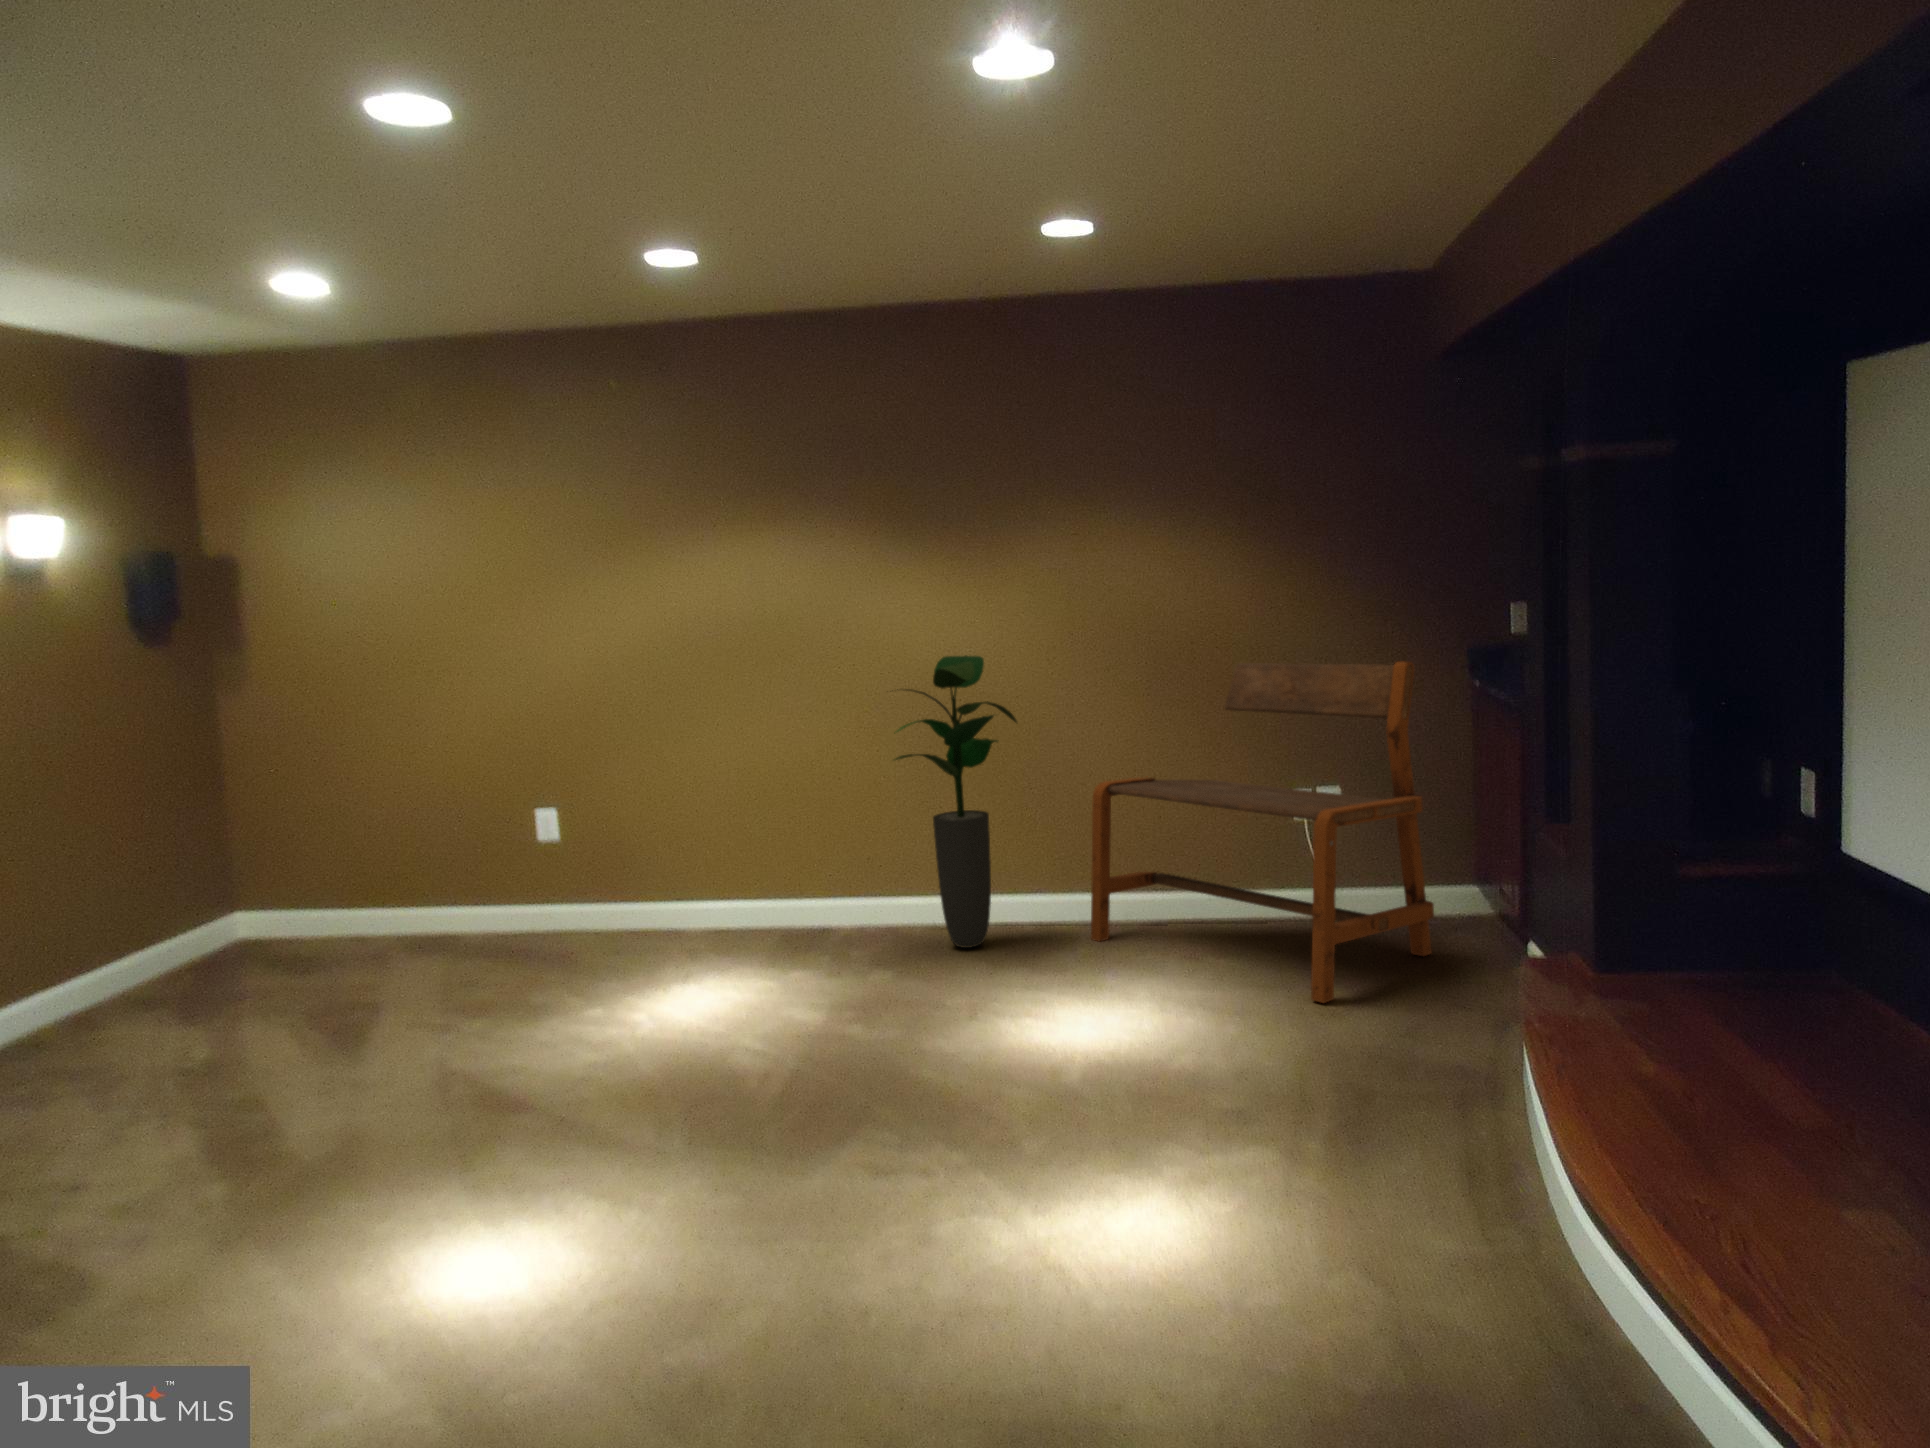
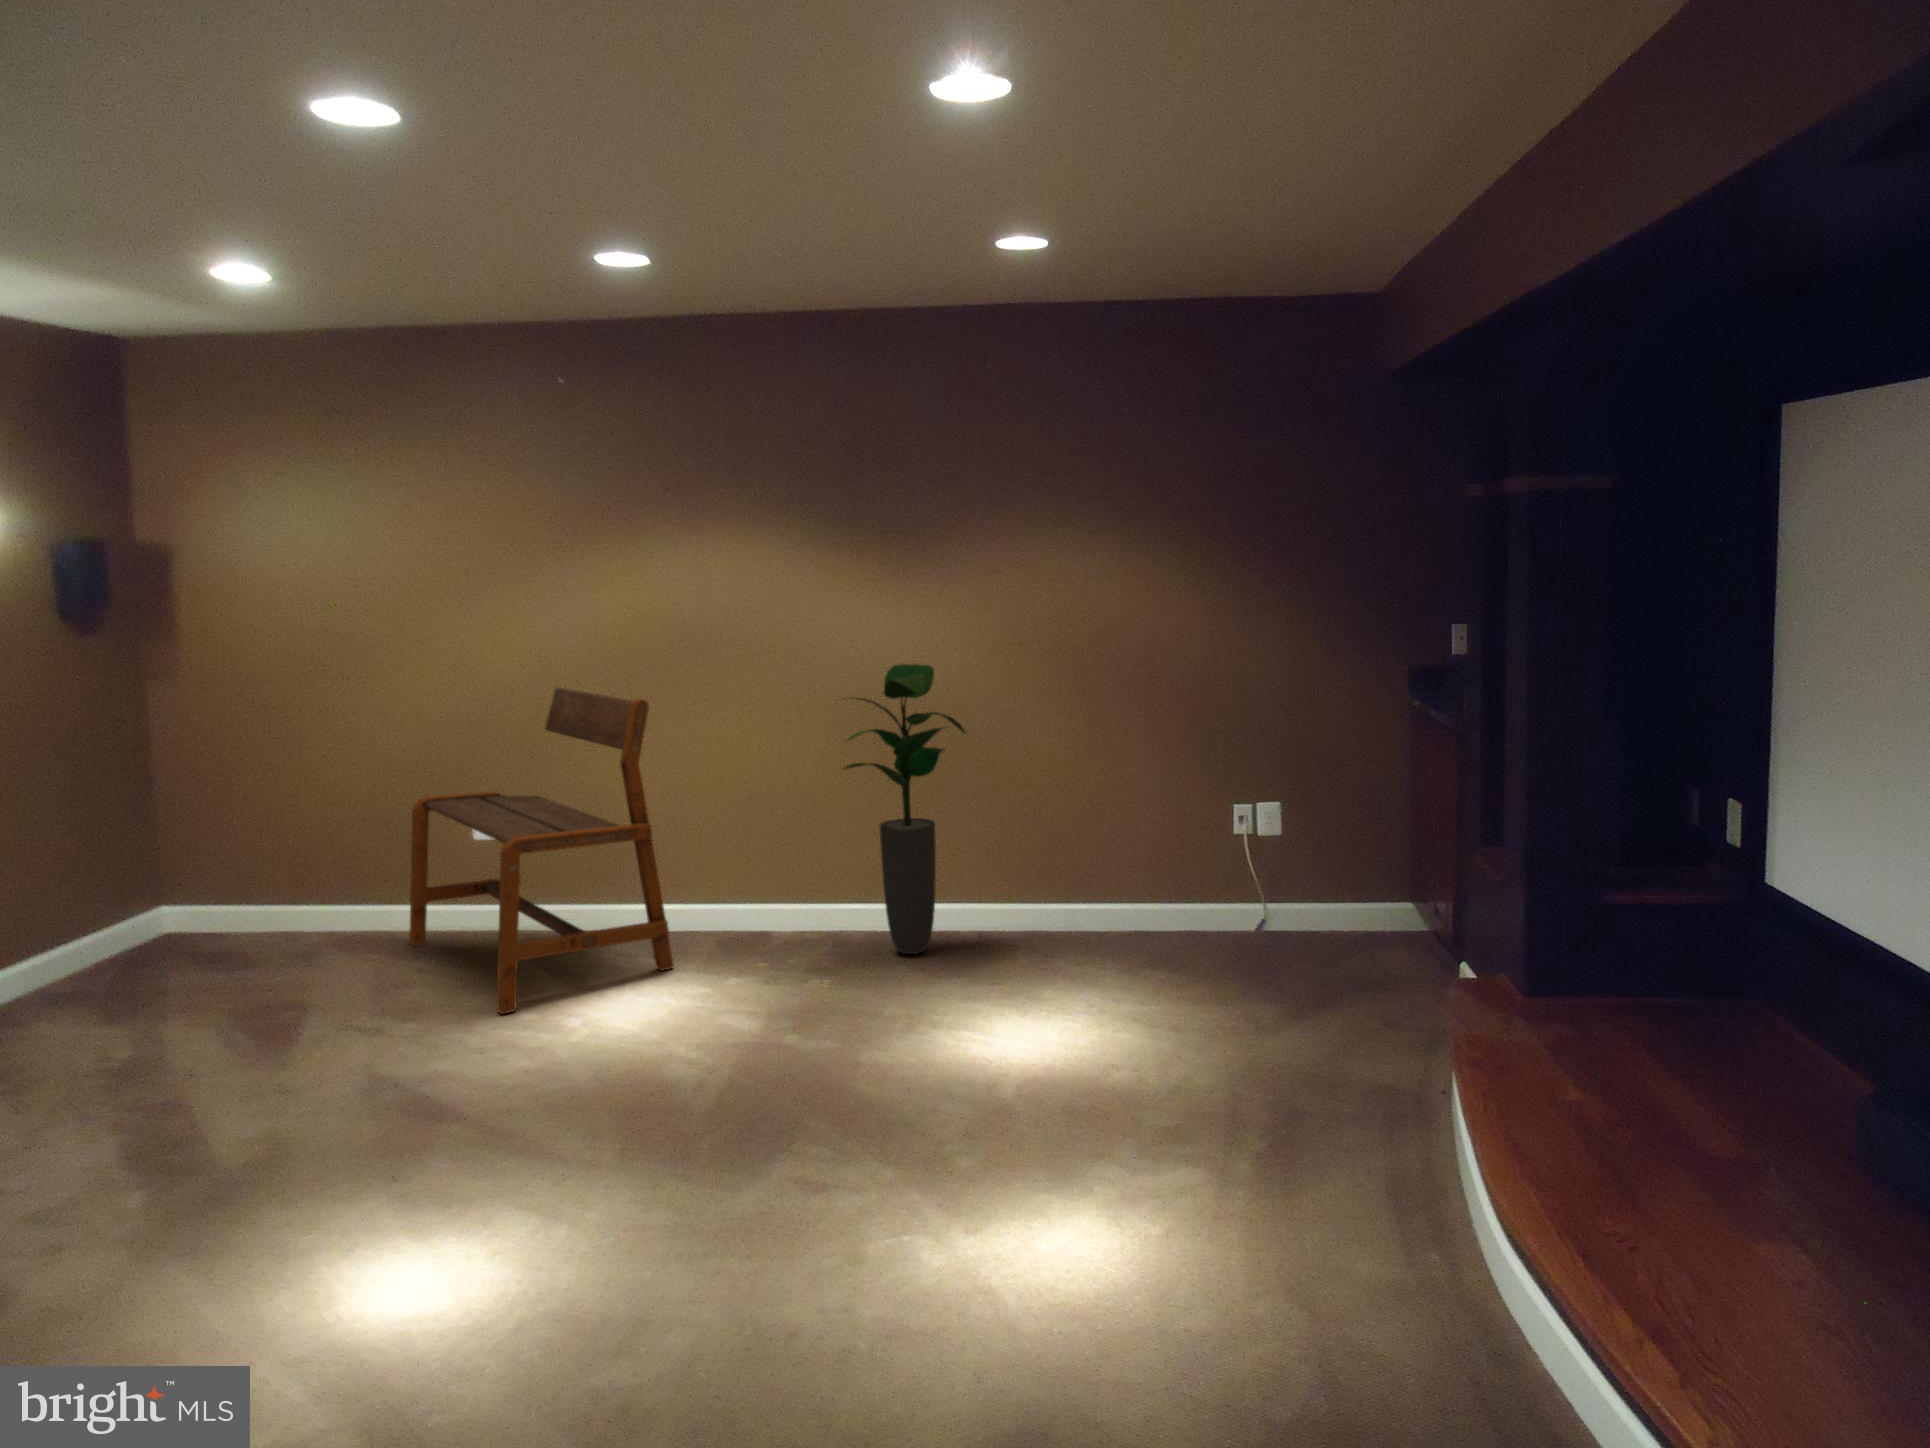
bench: present [1091,662,1434,1003] -> present [409,688,674,1014]

